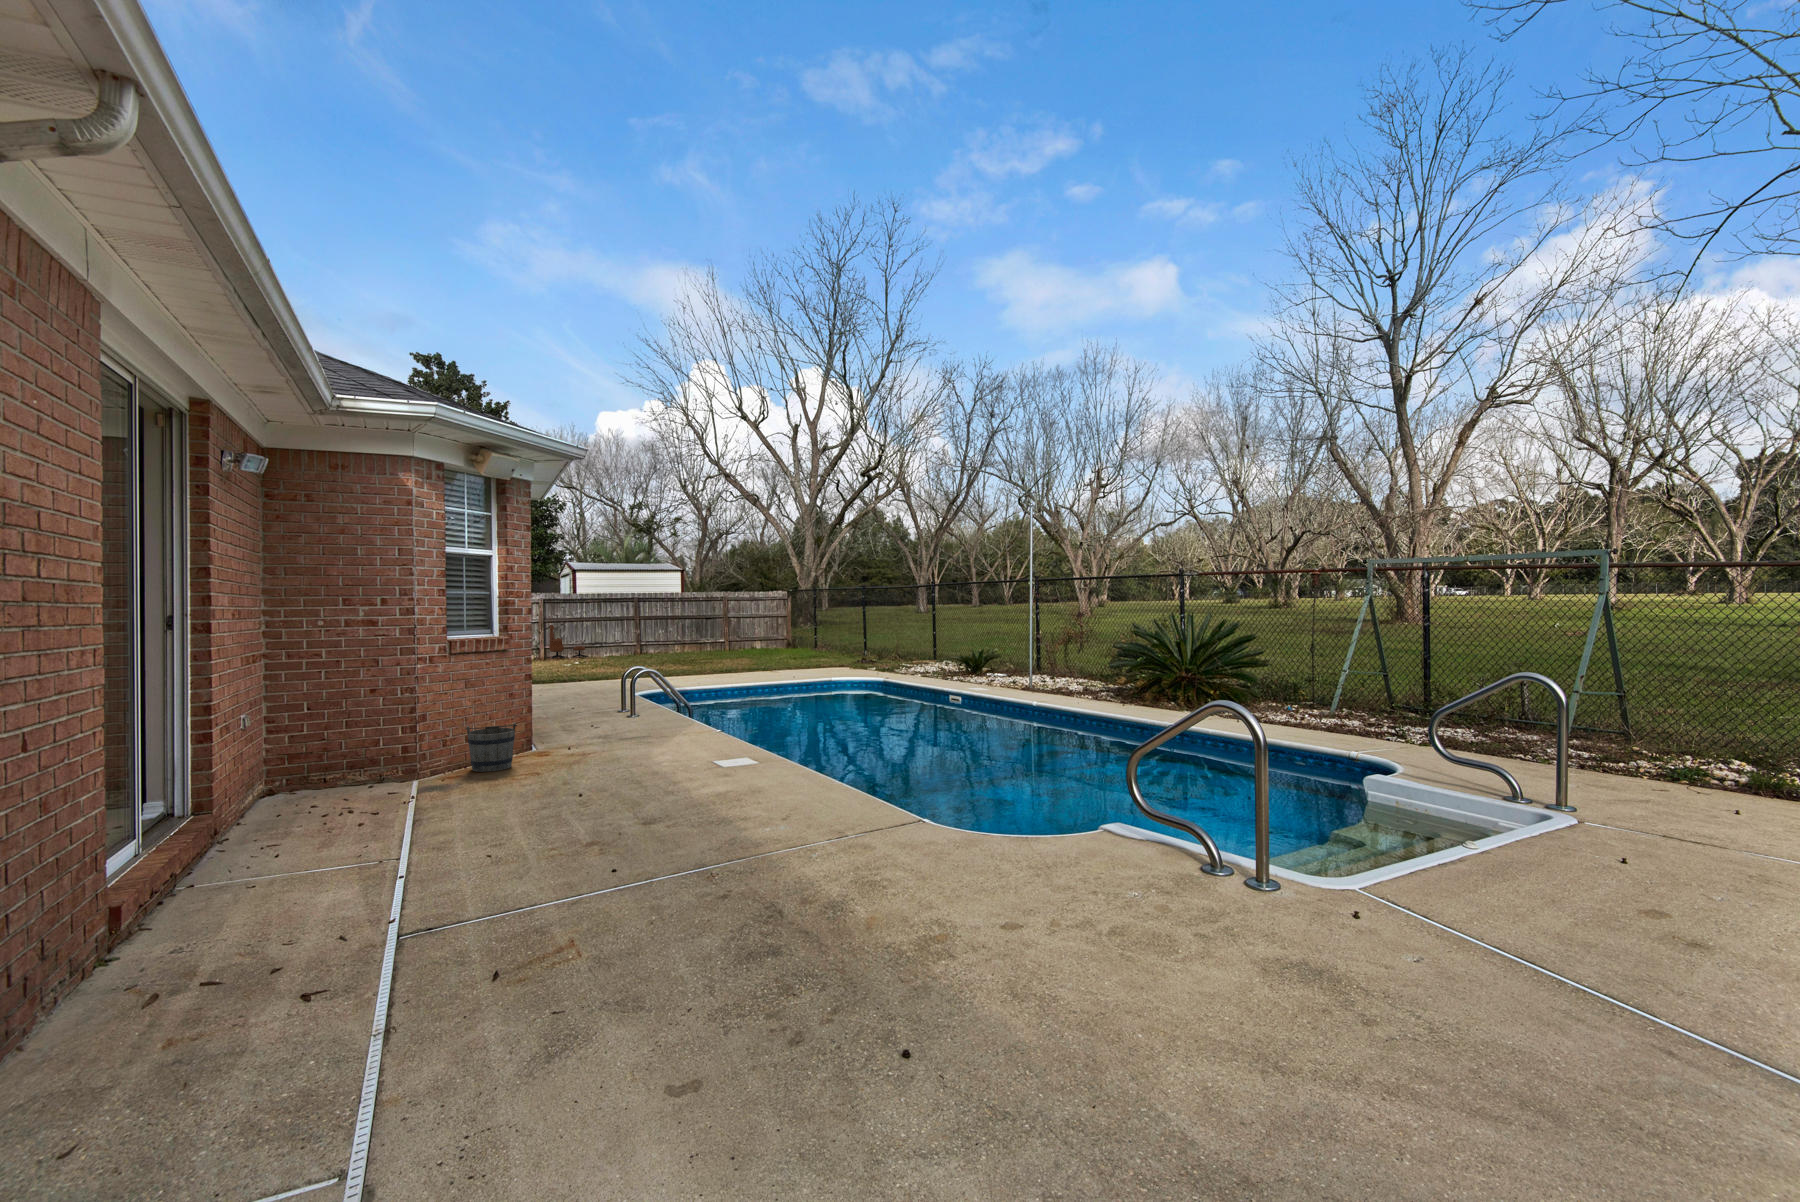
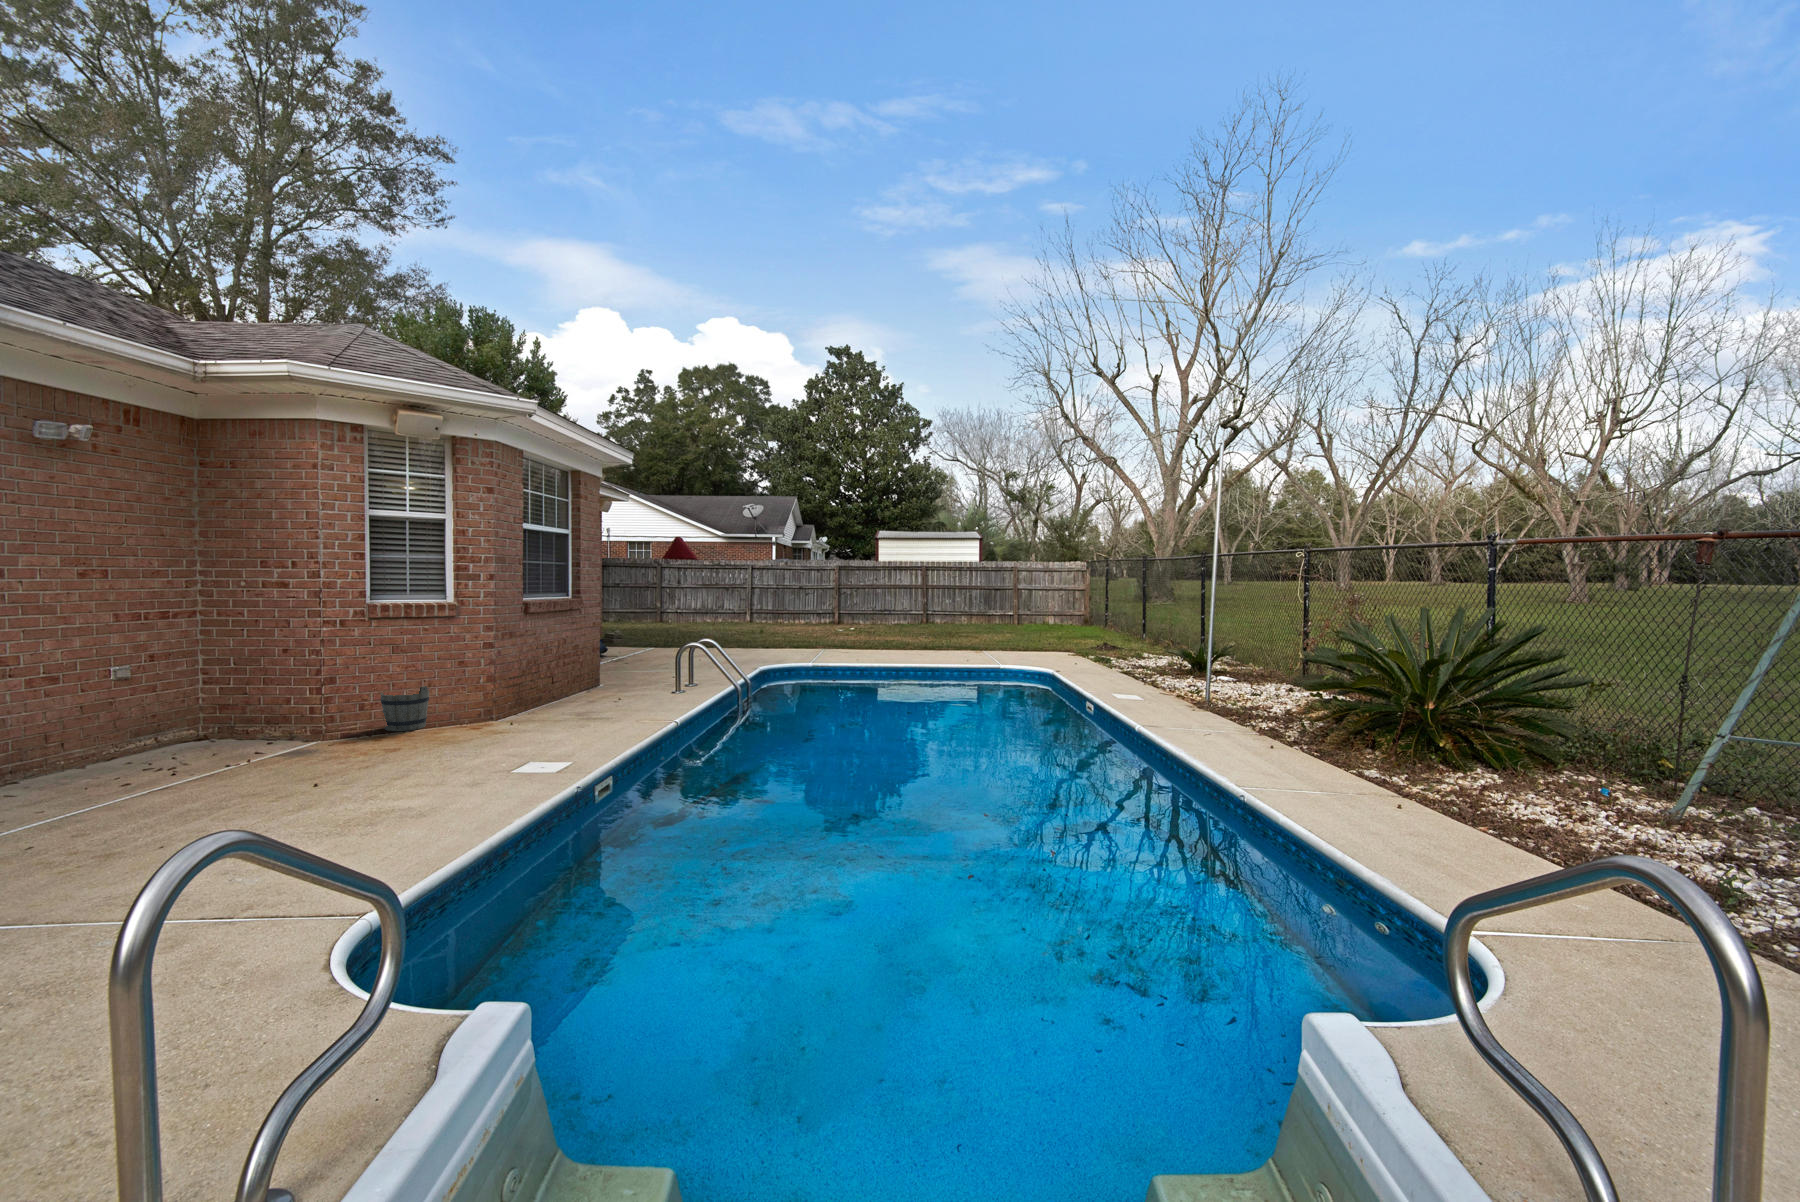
lounge chair: present [547,625,588,659] -> none [838,589,873,621]

